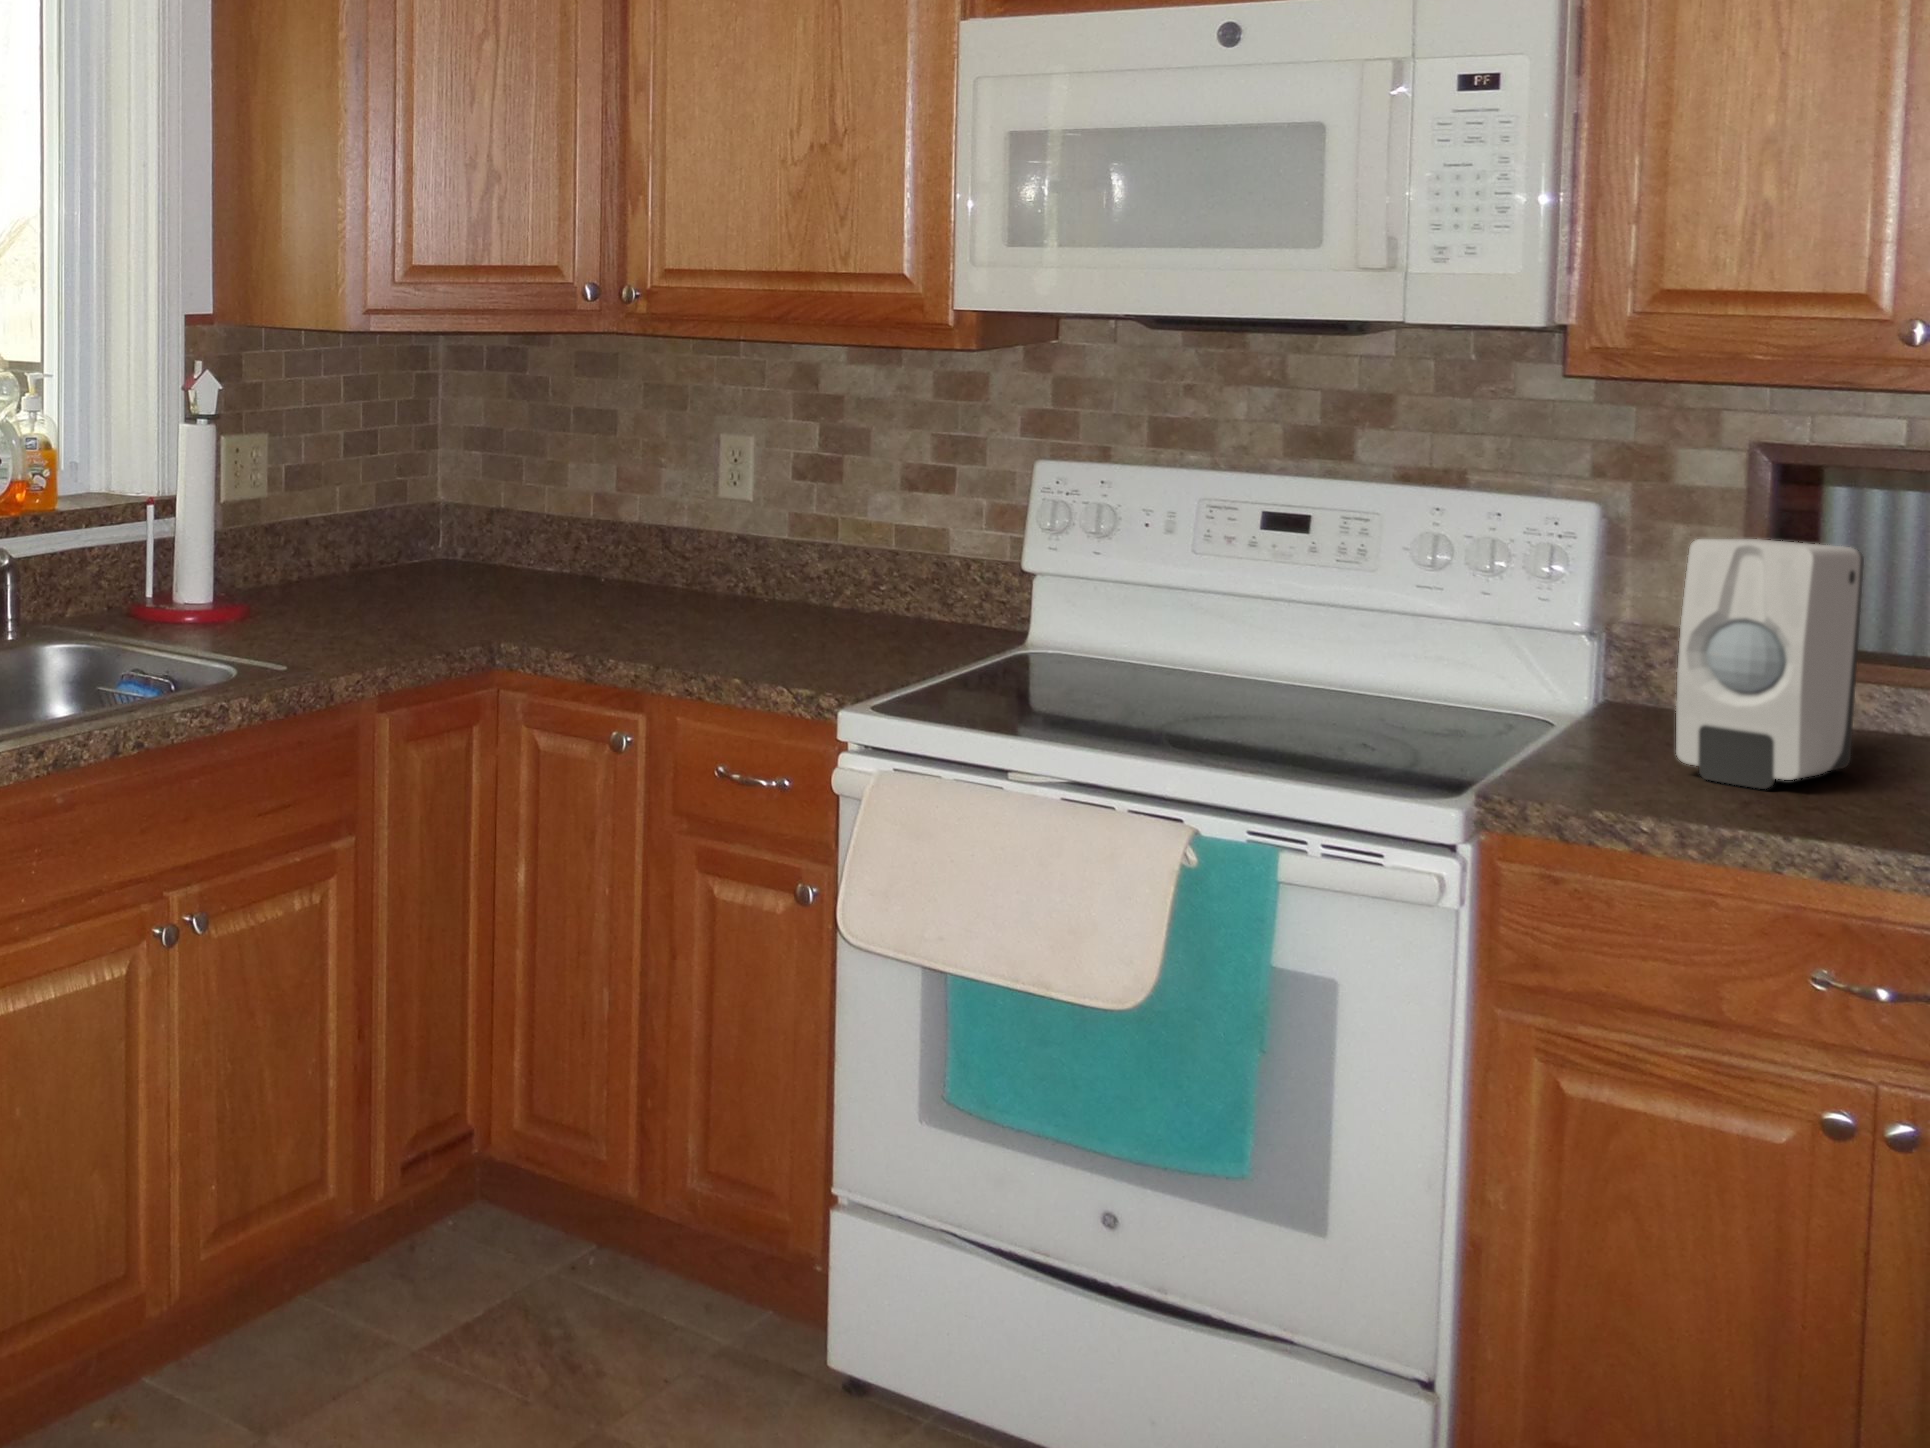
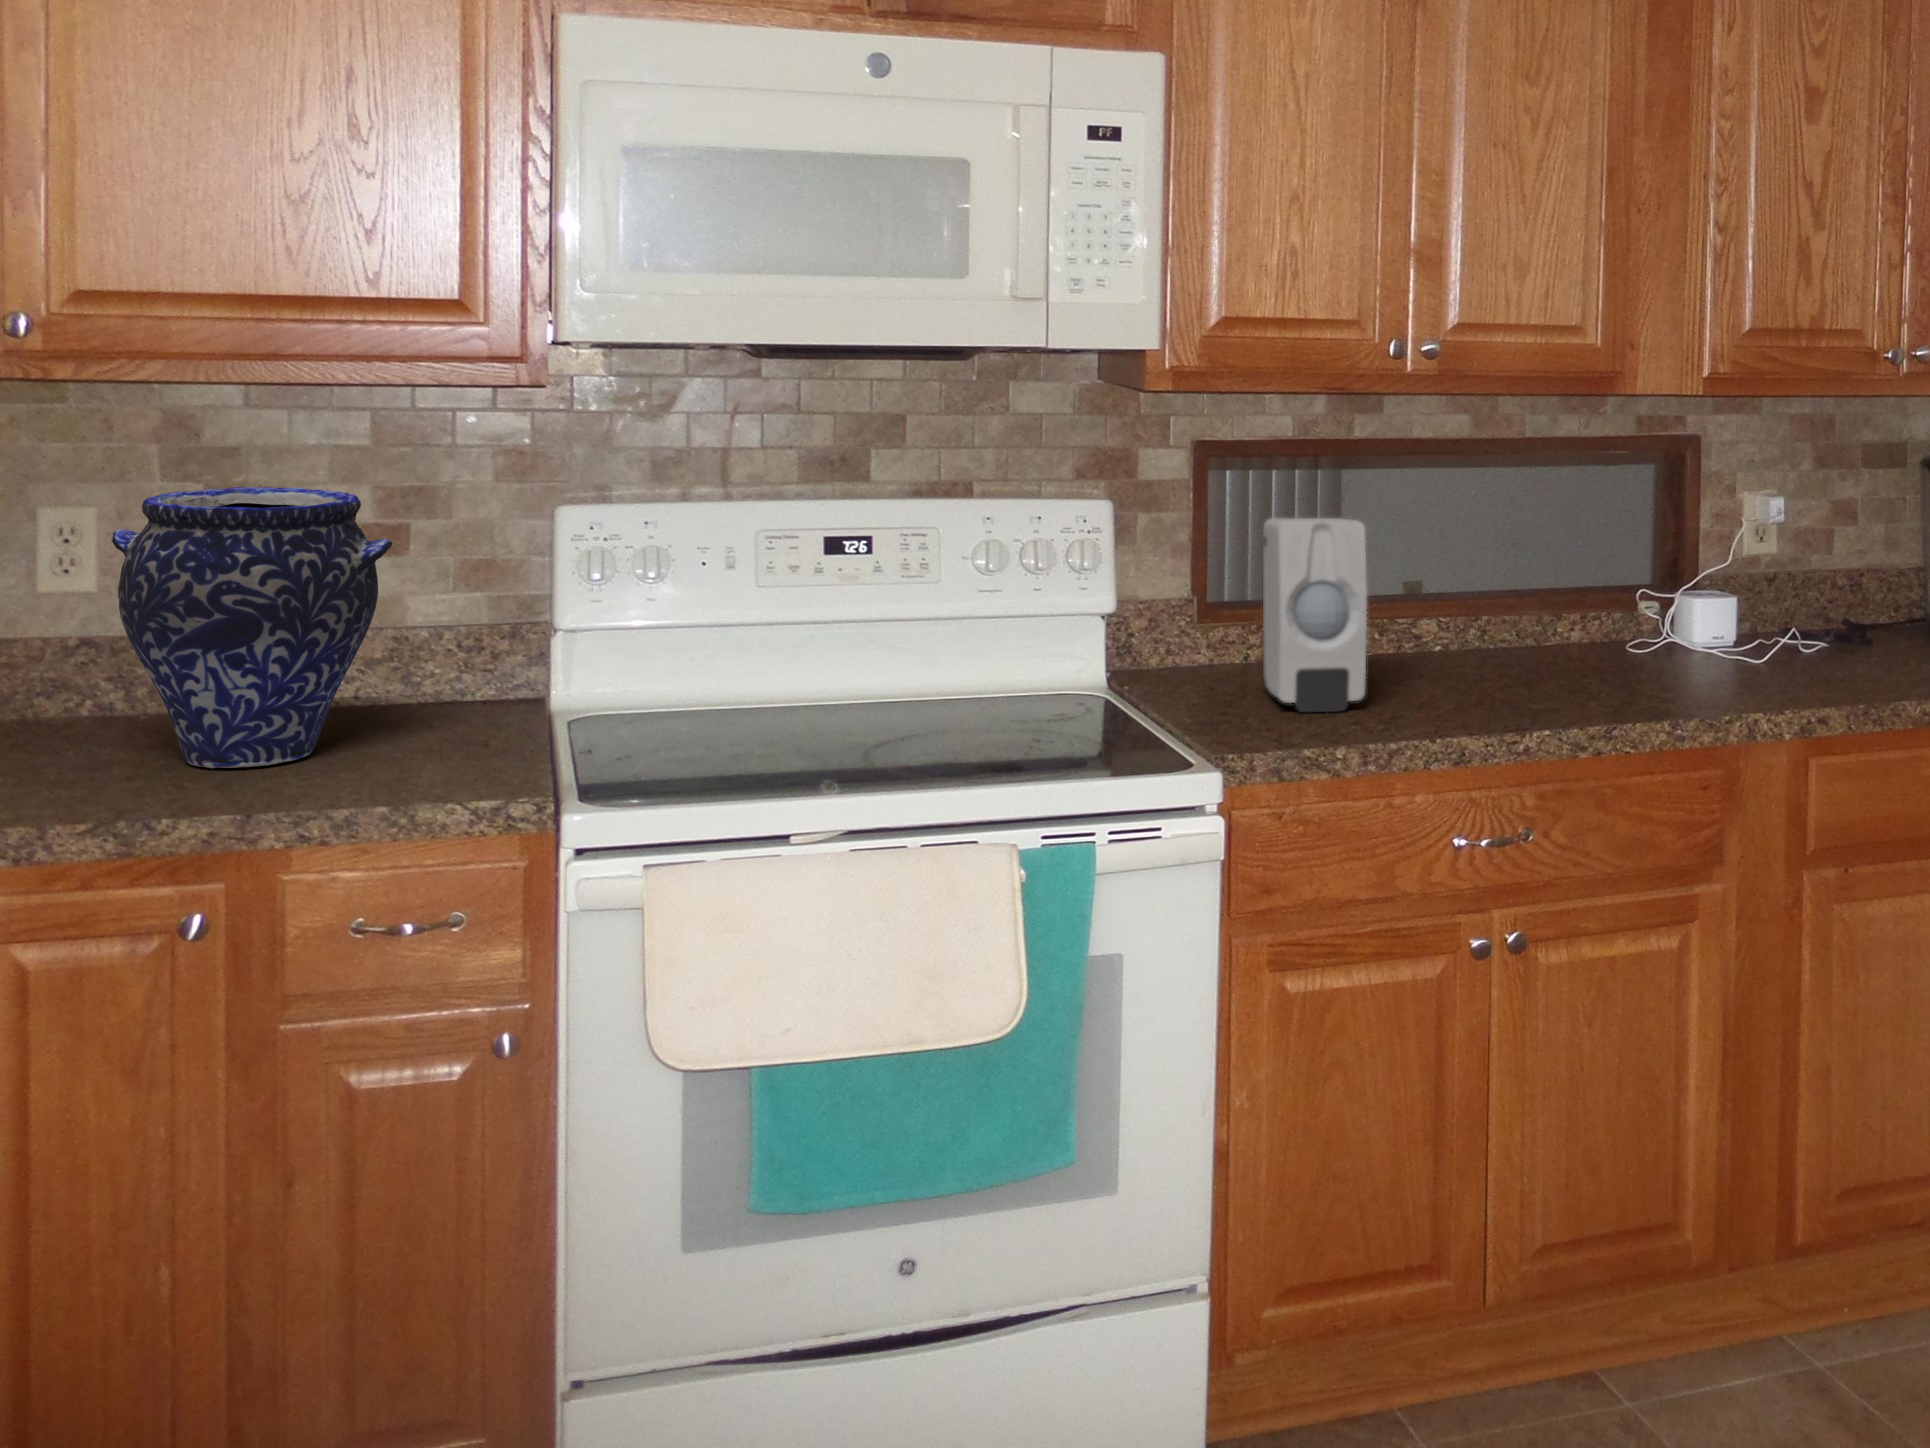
vase: none [674,426,853,643] -> present [112,487,392,768]

